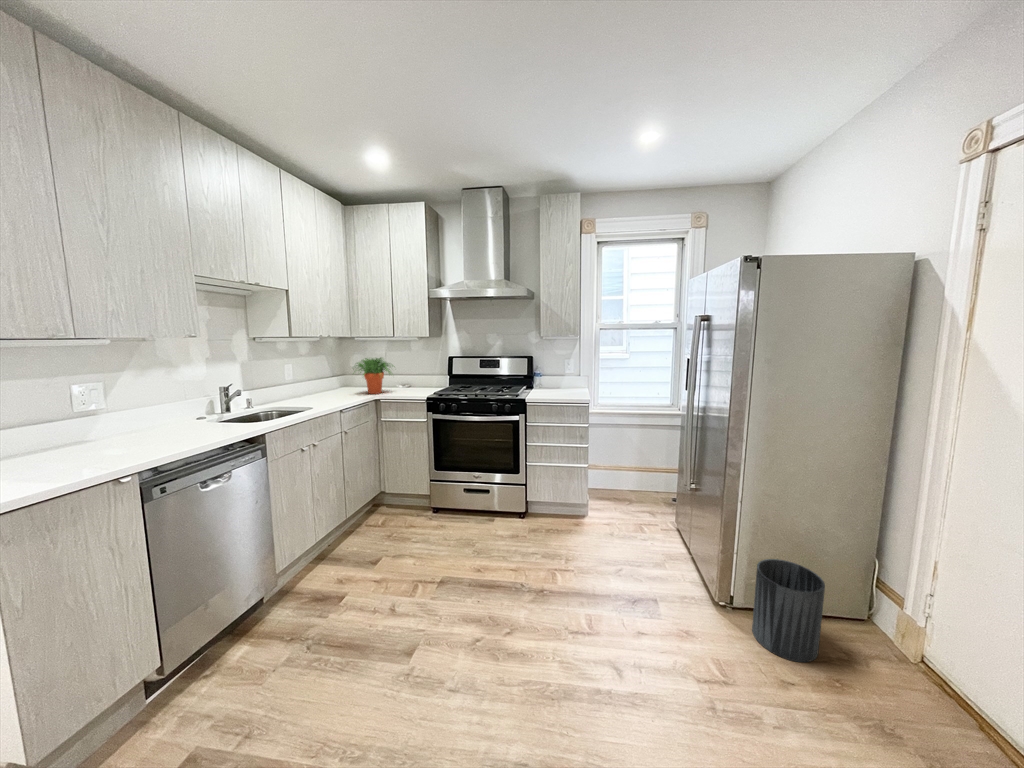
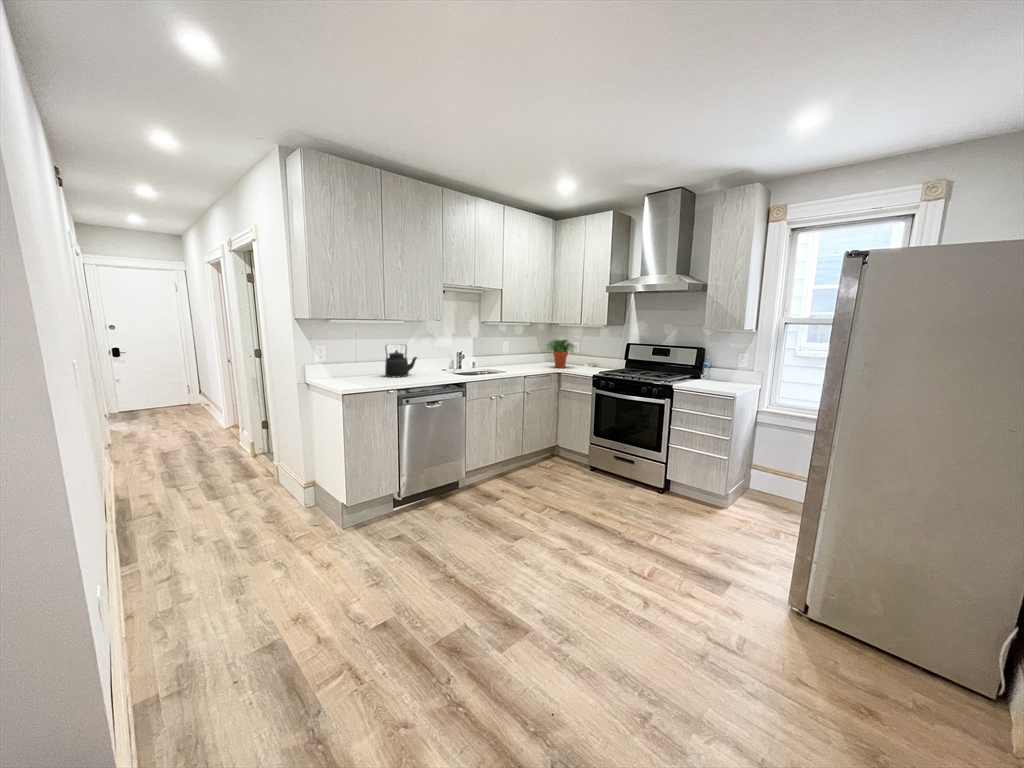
kettle: none [62,382,147,451] -> present [385,346,417,377]
trash can: present [752,559,825,662] -> none [809,579,897,691]

